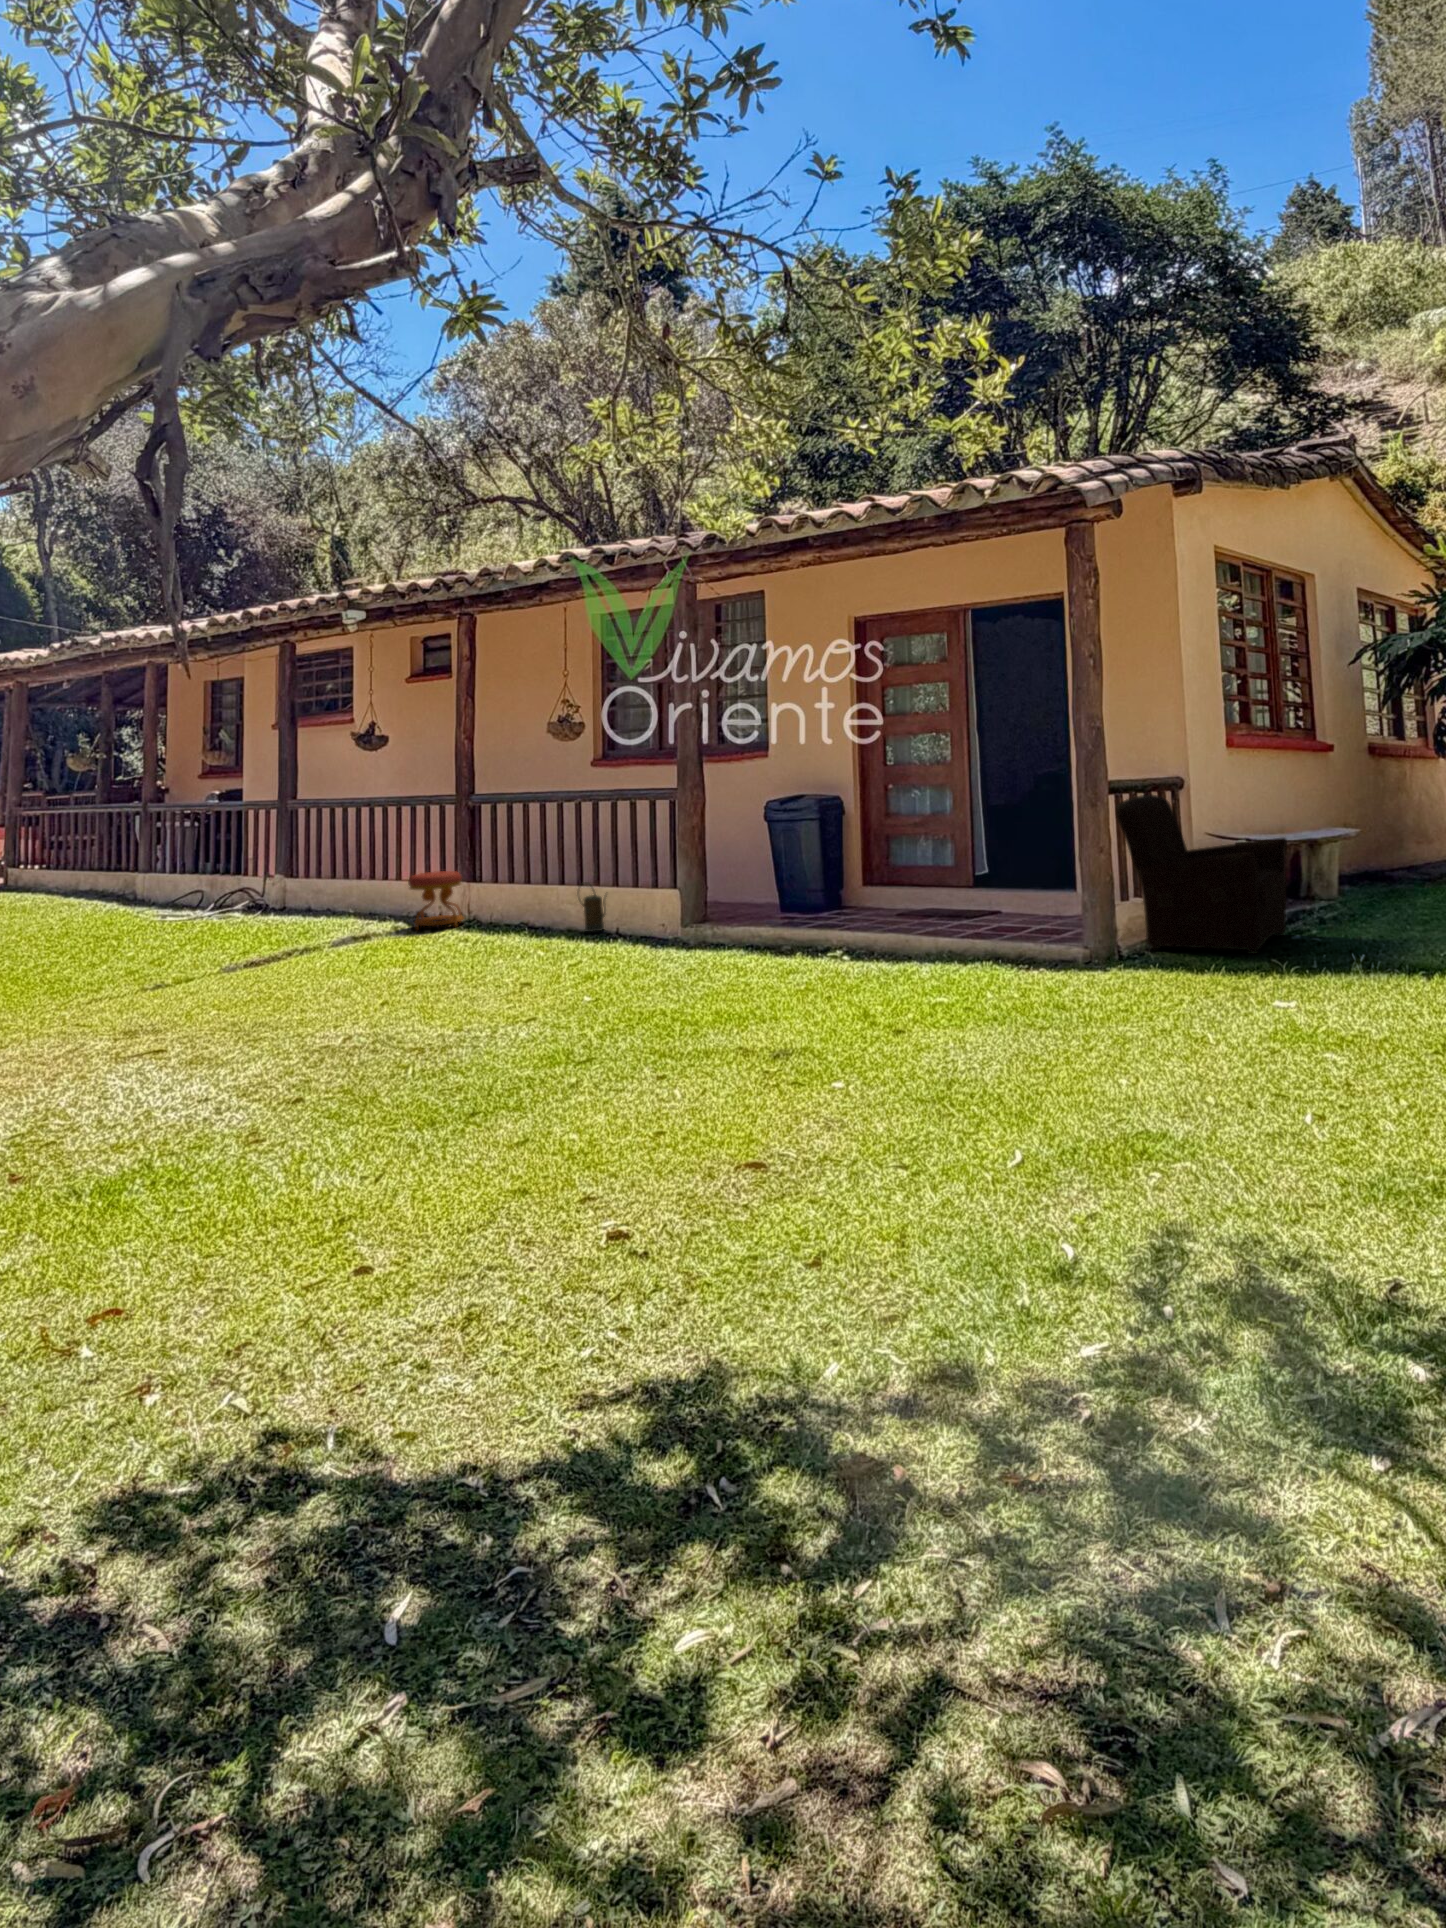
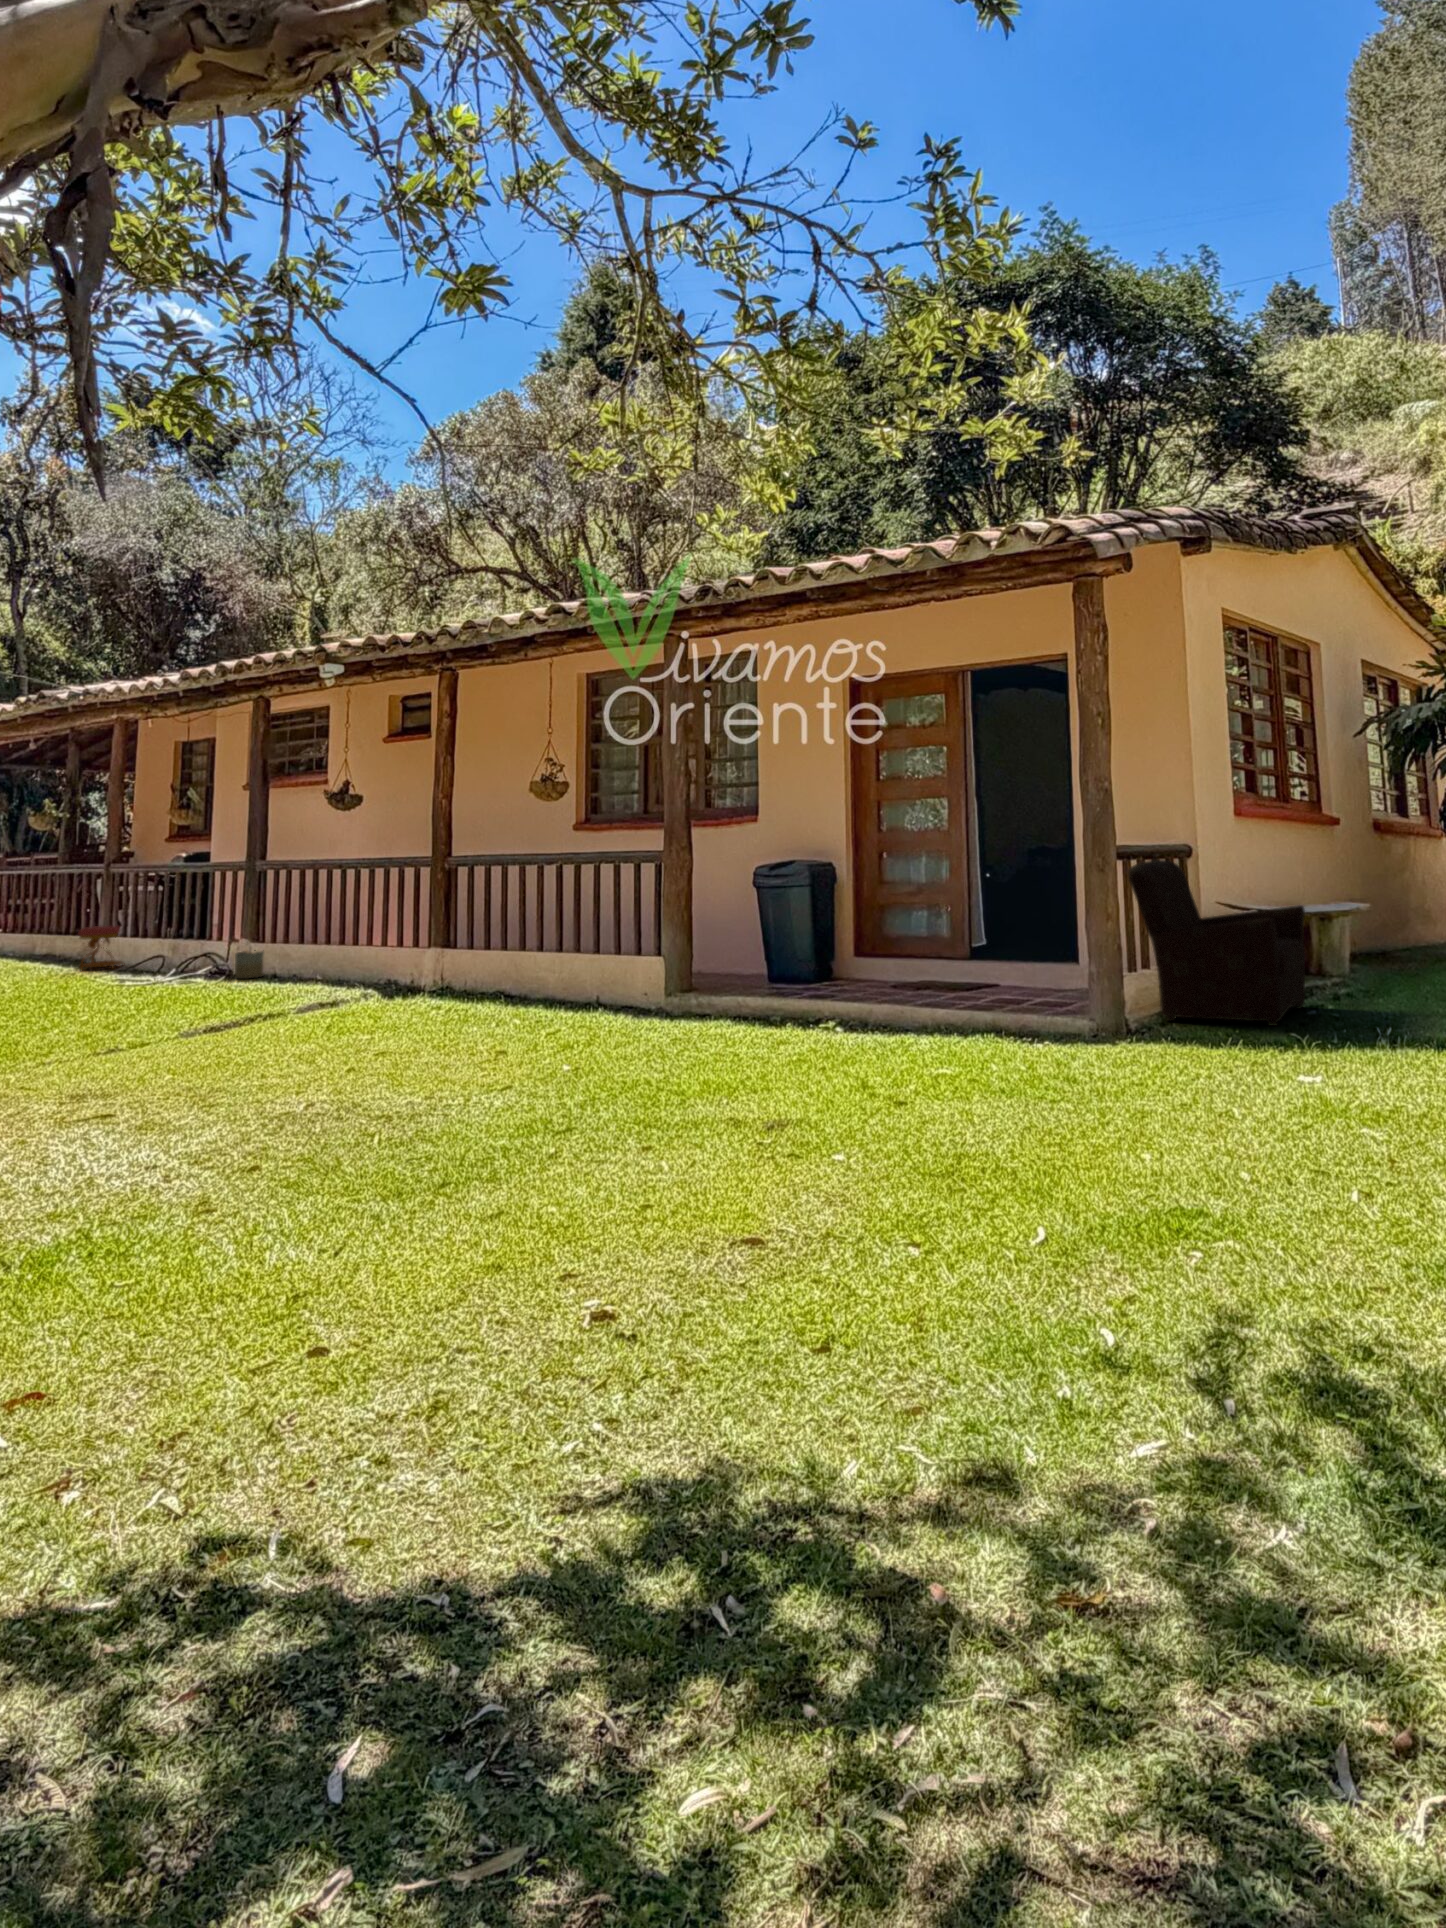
stool: present [408,871,464,929] -> present [78,926,124,970]
watering can: present [579,882,605,932] -> none [566,947,598,999]
planter: none [257,885,287,912] -> present [235,950,264,979]

